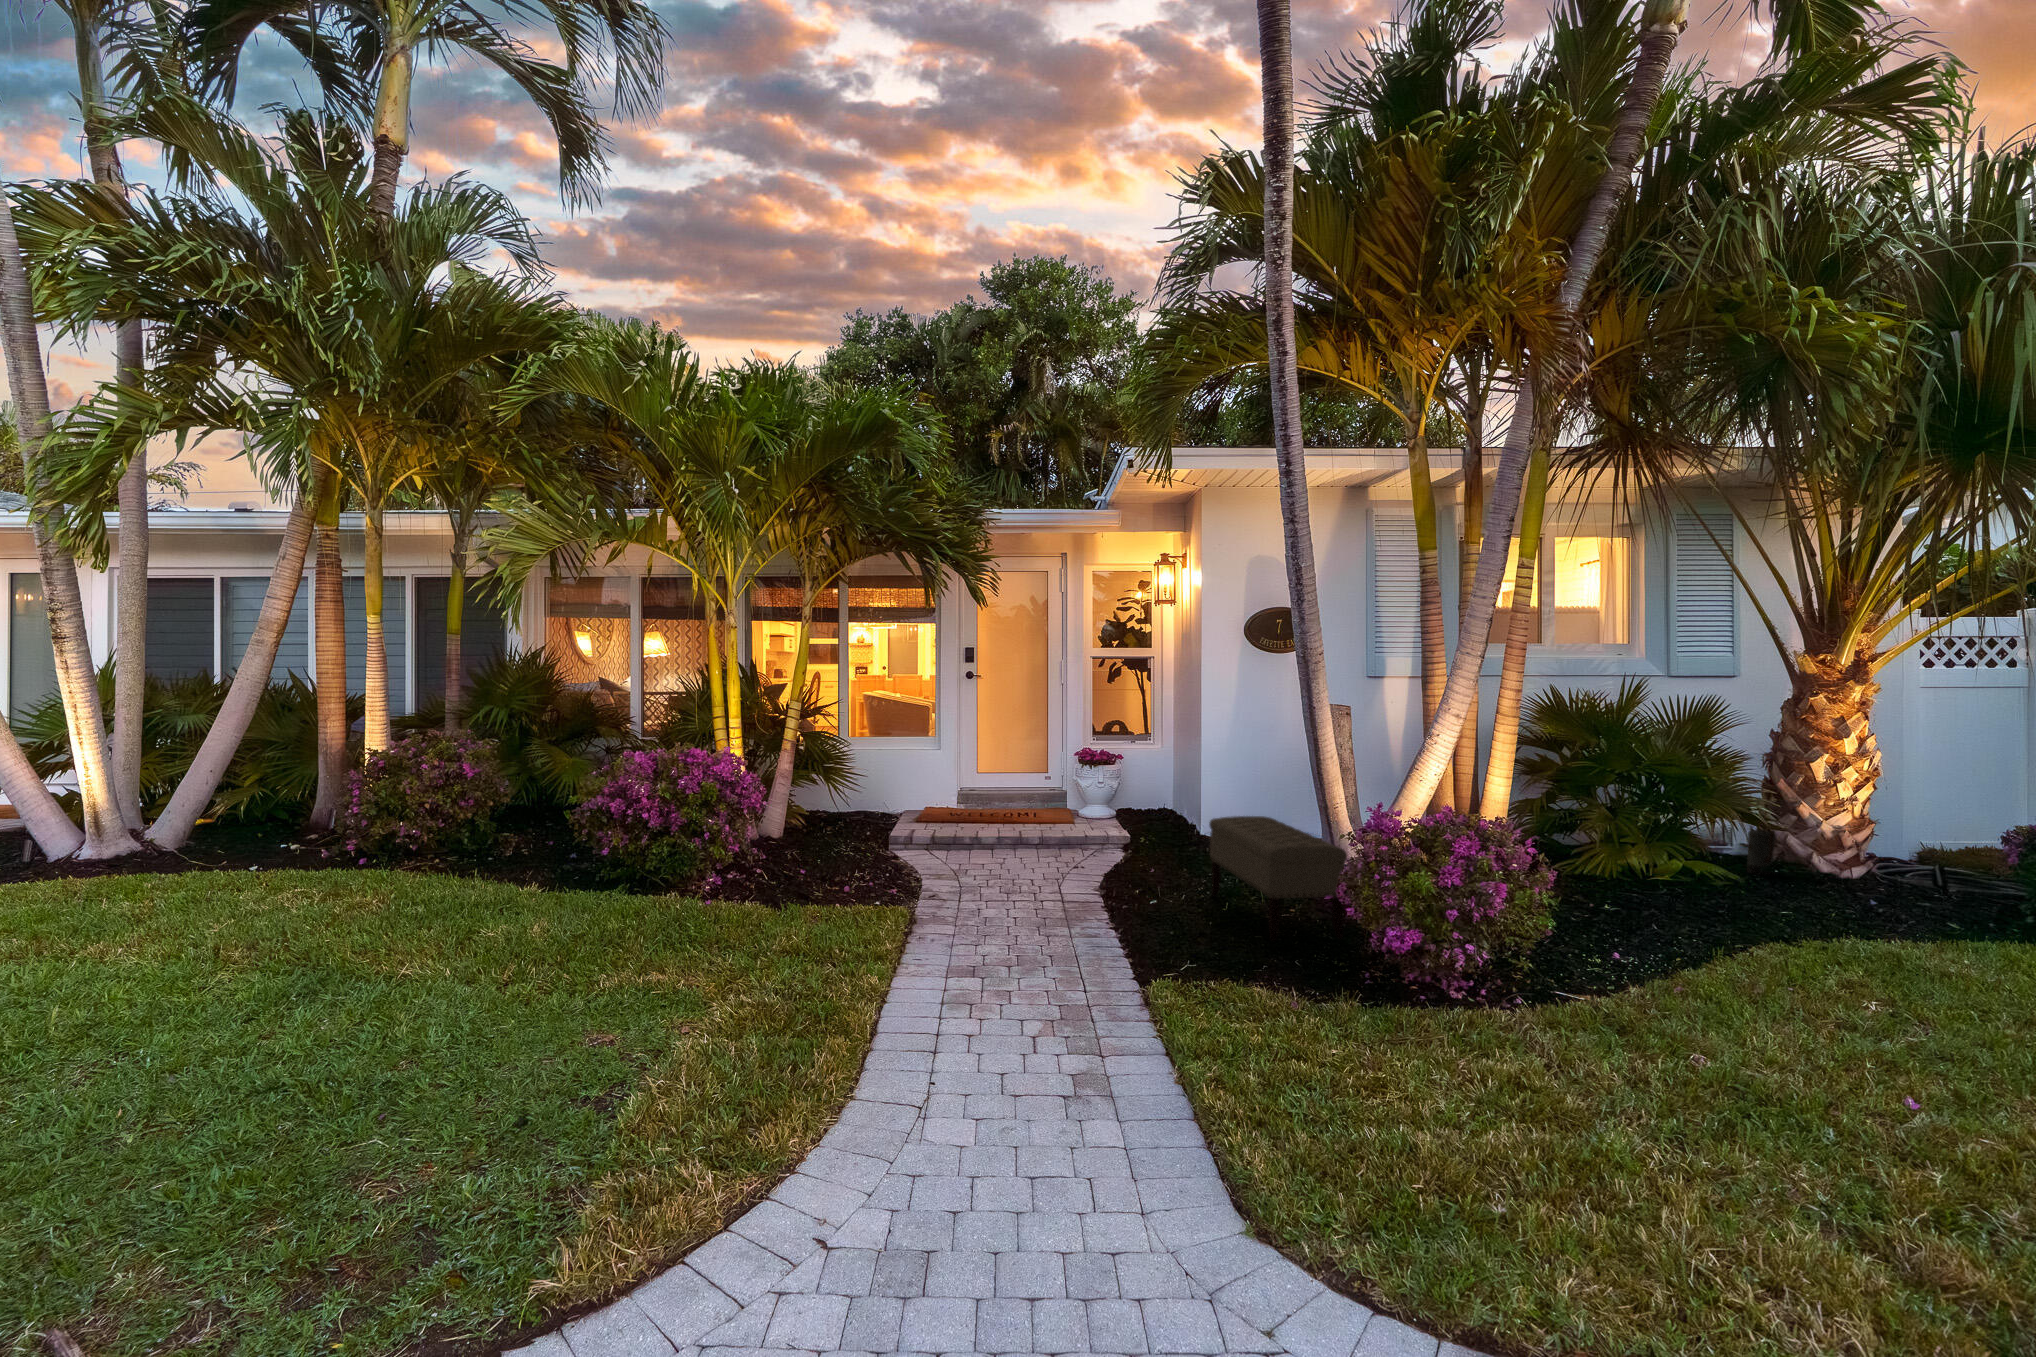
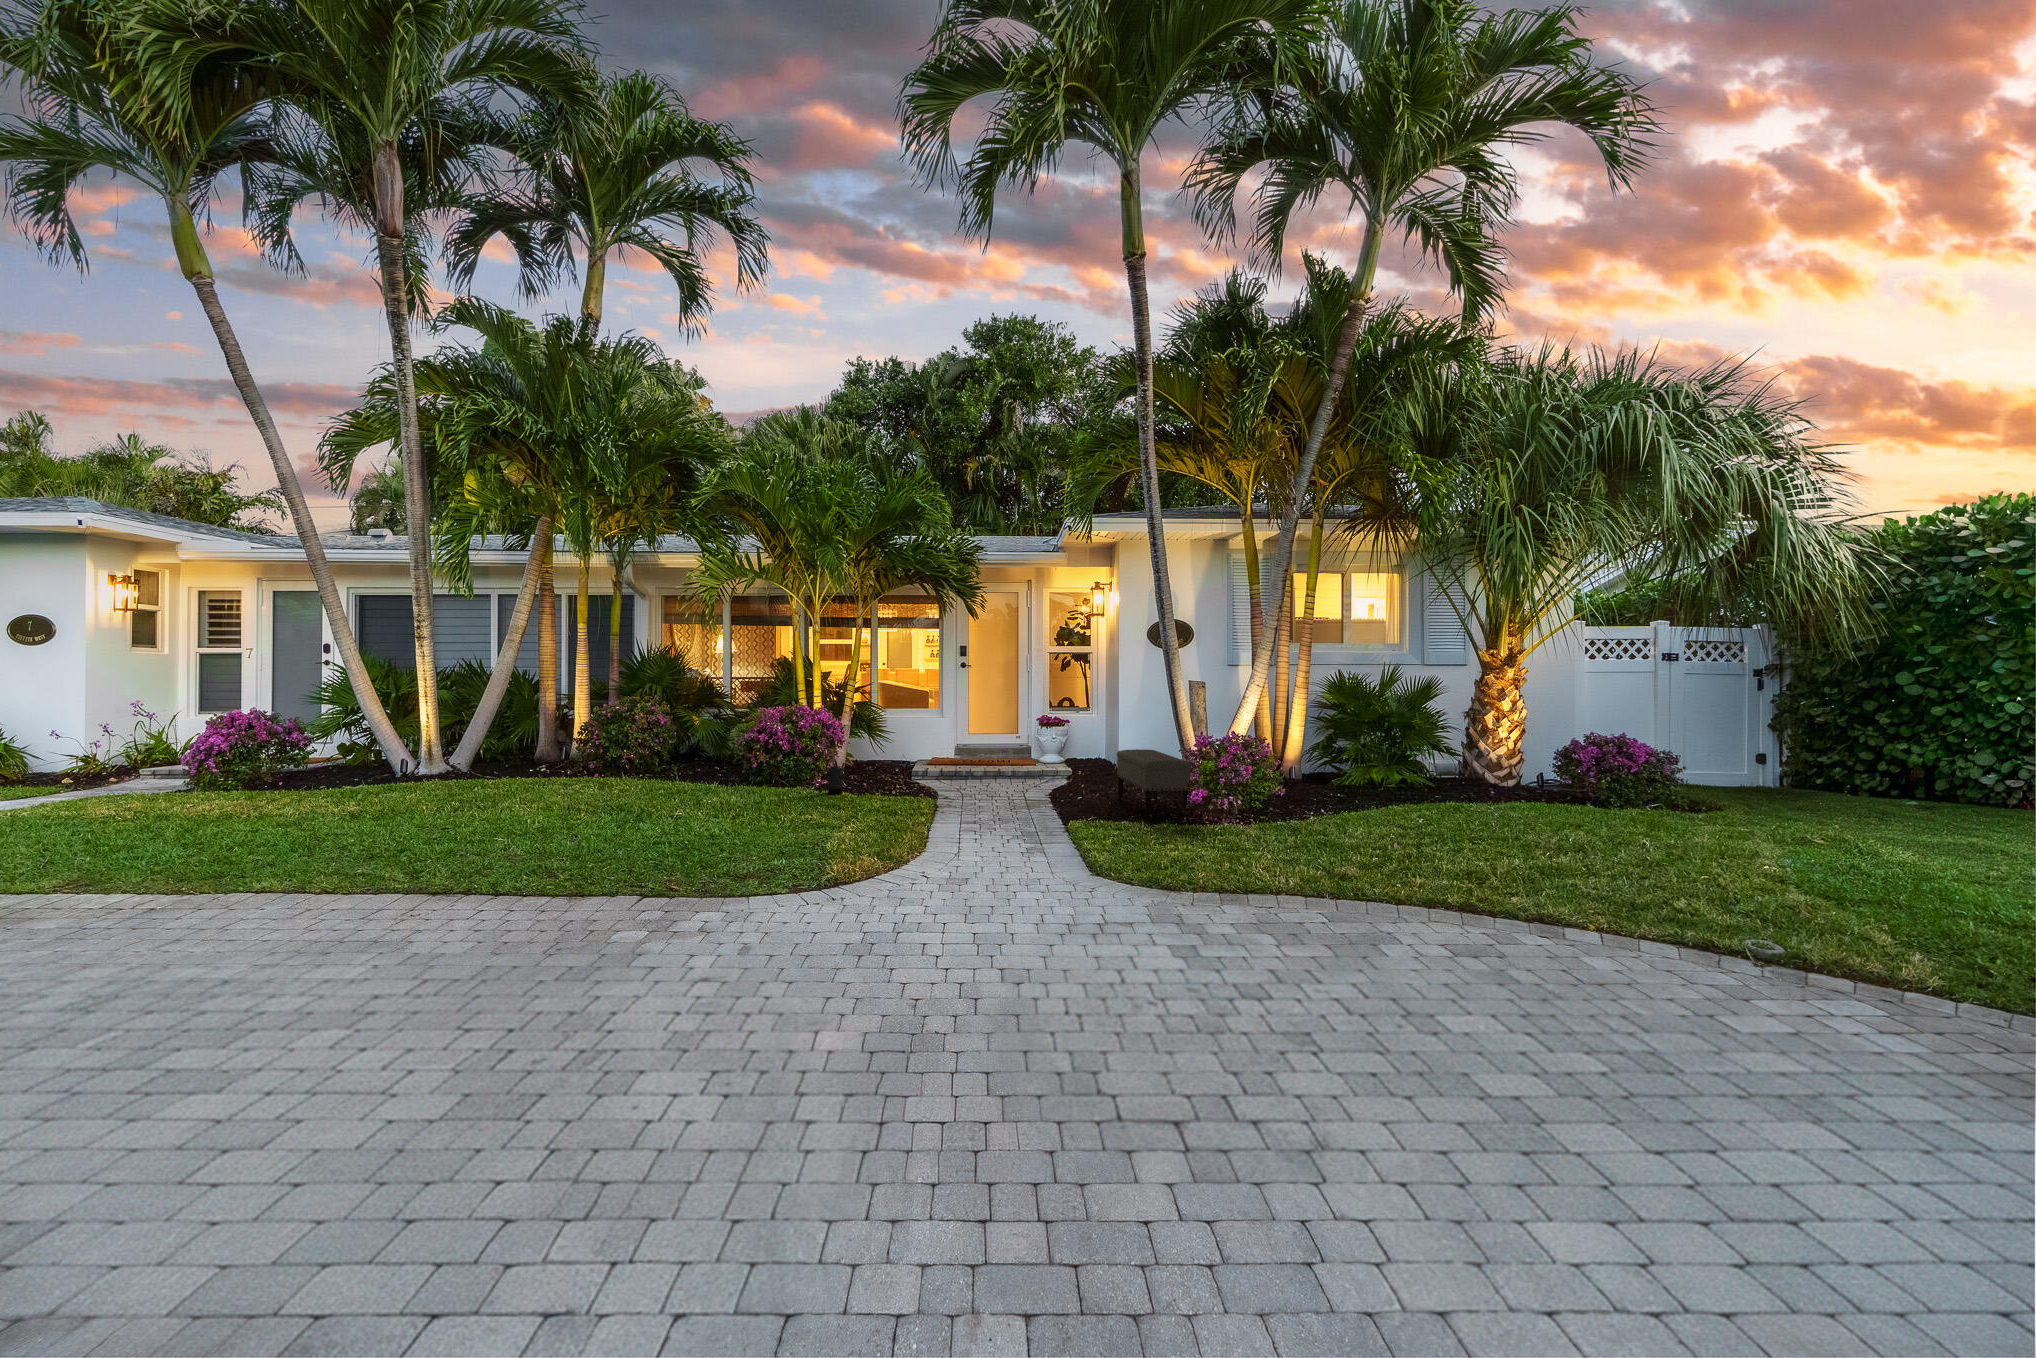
watering can: present [1747,826,1775,876] -> present [826,757,844,794]

